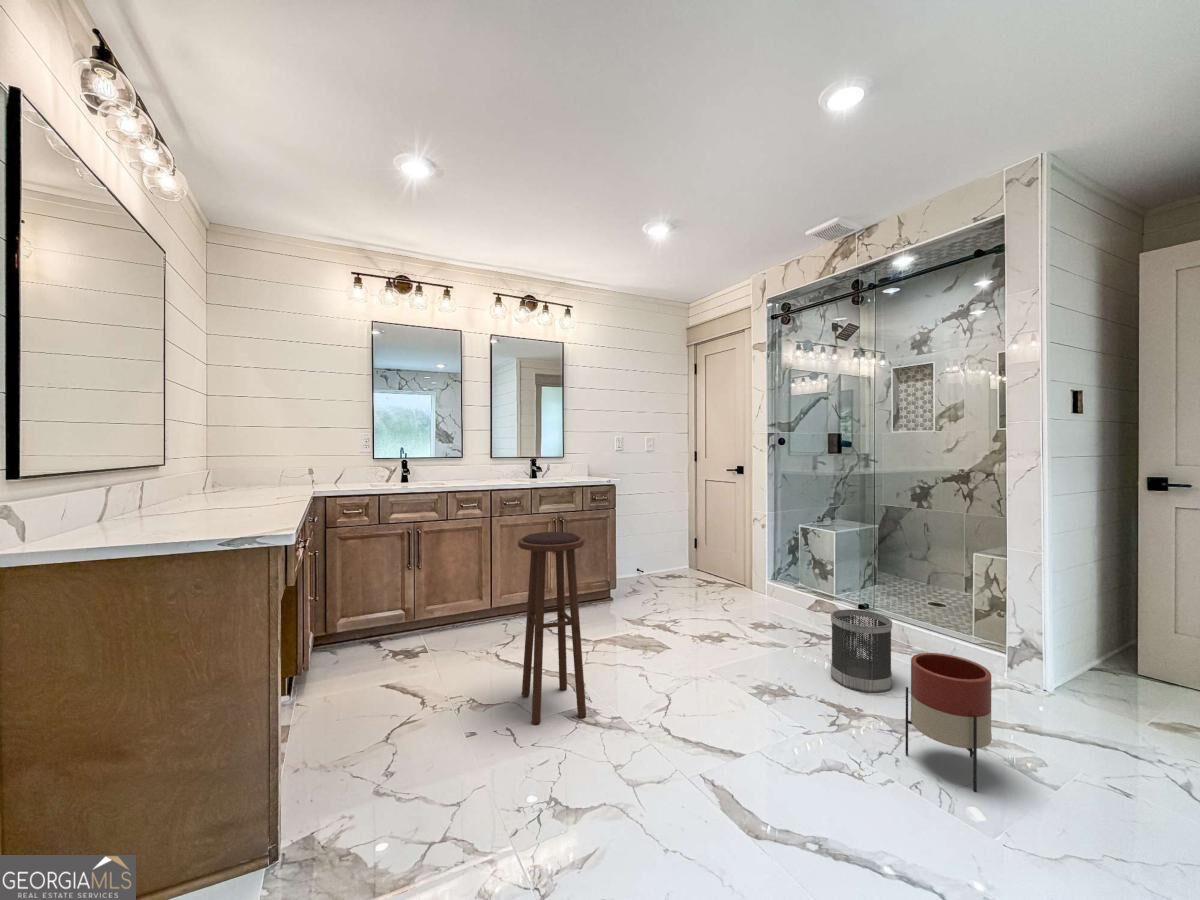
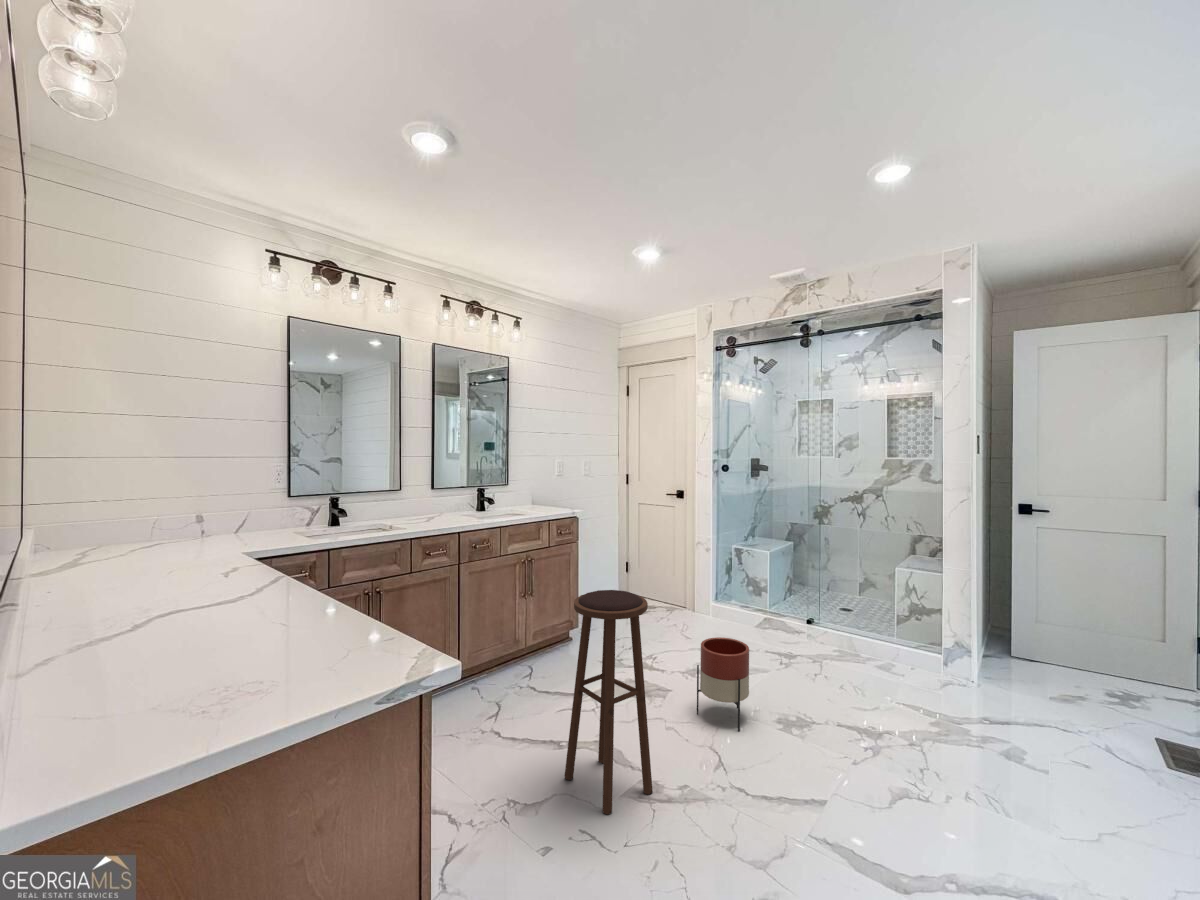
wastebasket: present [831,609,892,693] -> none [823,633,879,711]
planter: present [905,653,992,792] -> present [697,637,749,731]

